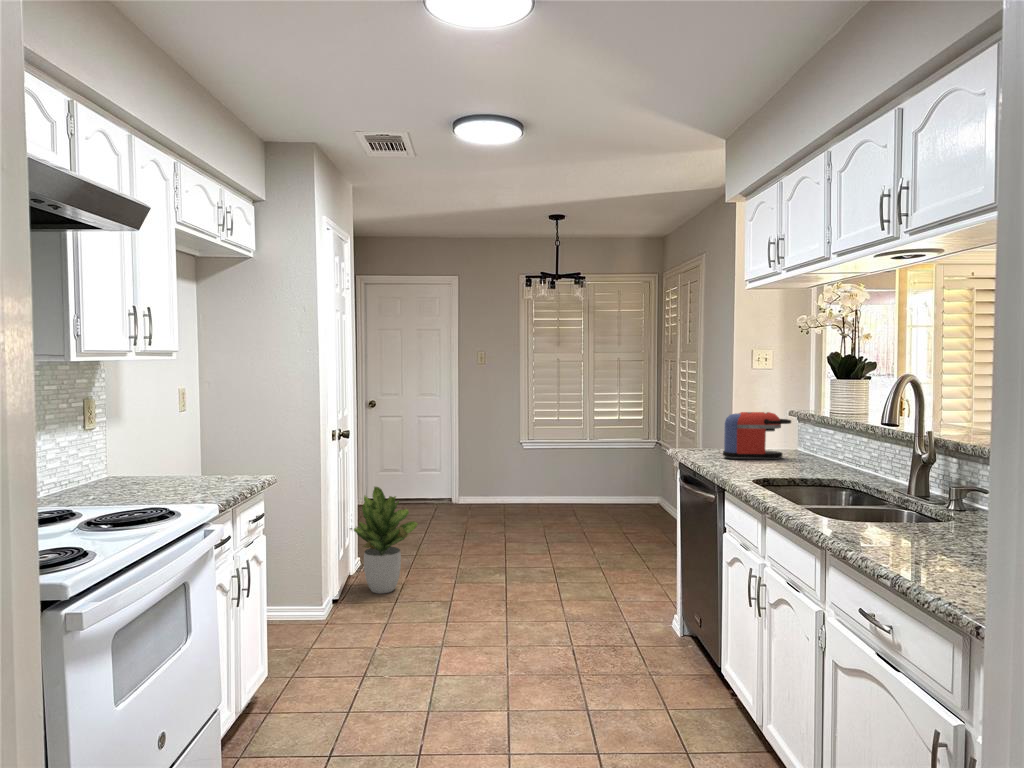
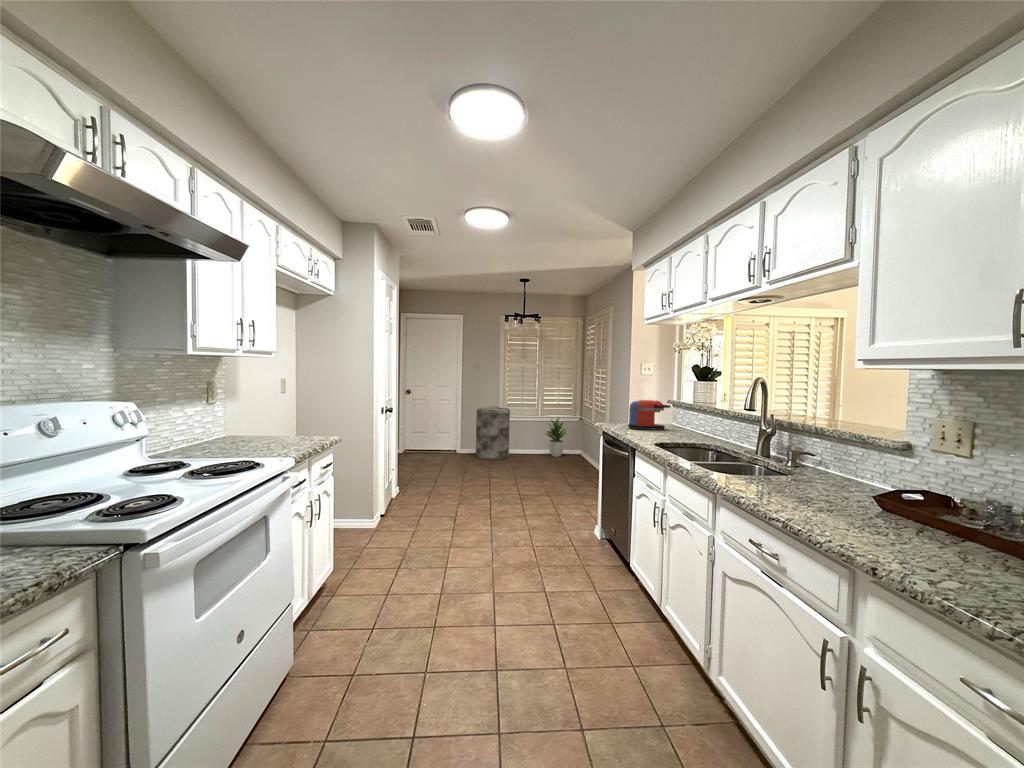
trash can: none [481,426,539,516] -> present [476,406,510,460]
potted plant: present [354,487,418,593] -> present [546,417,567,457]

